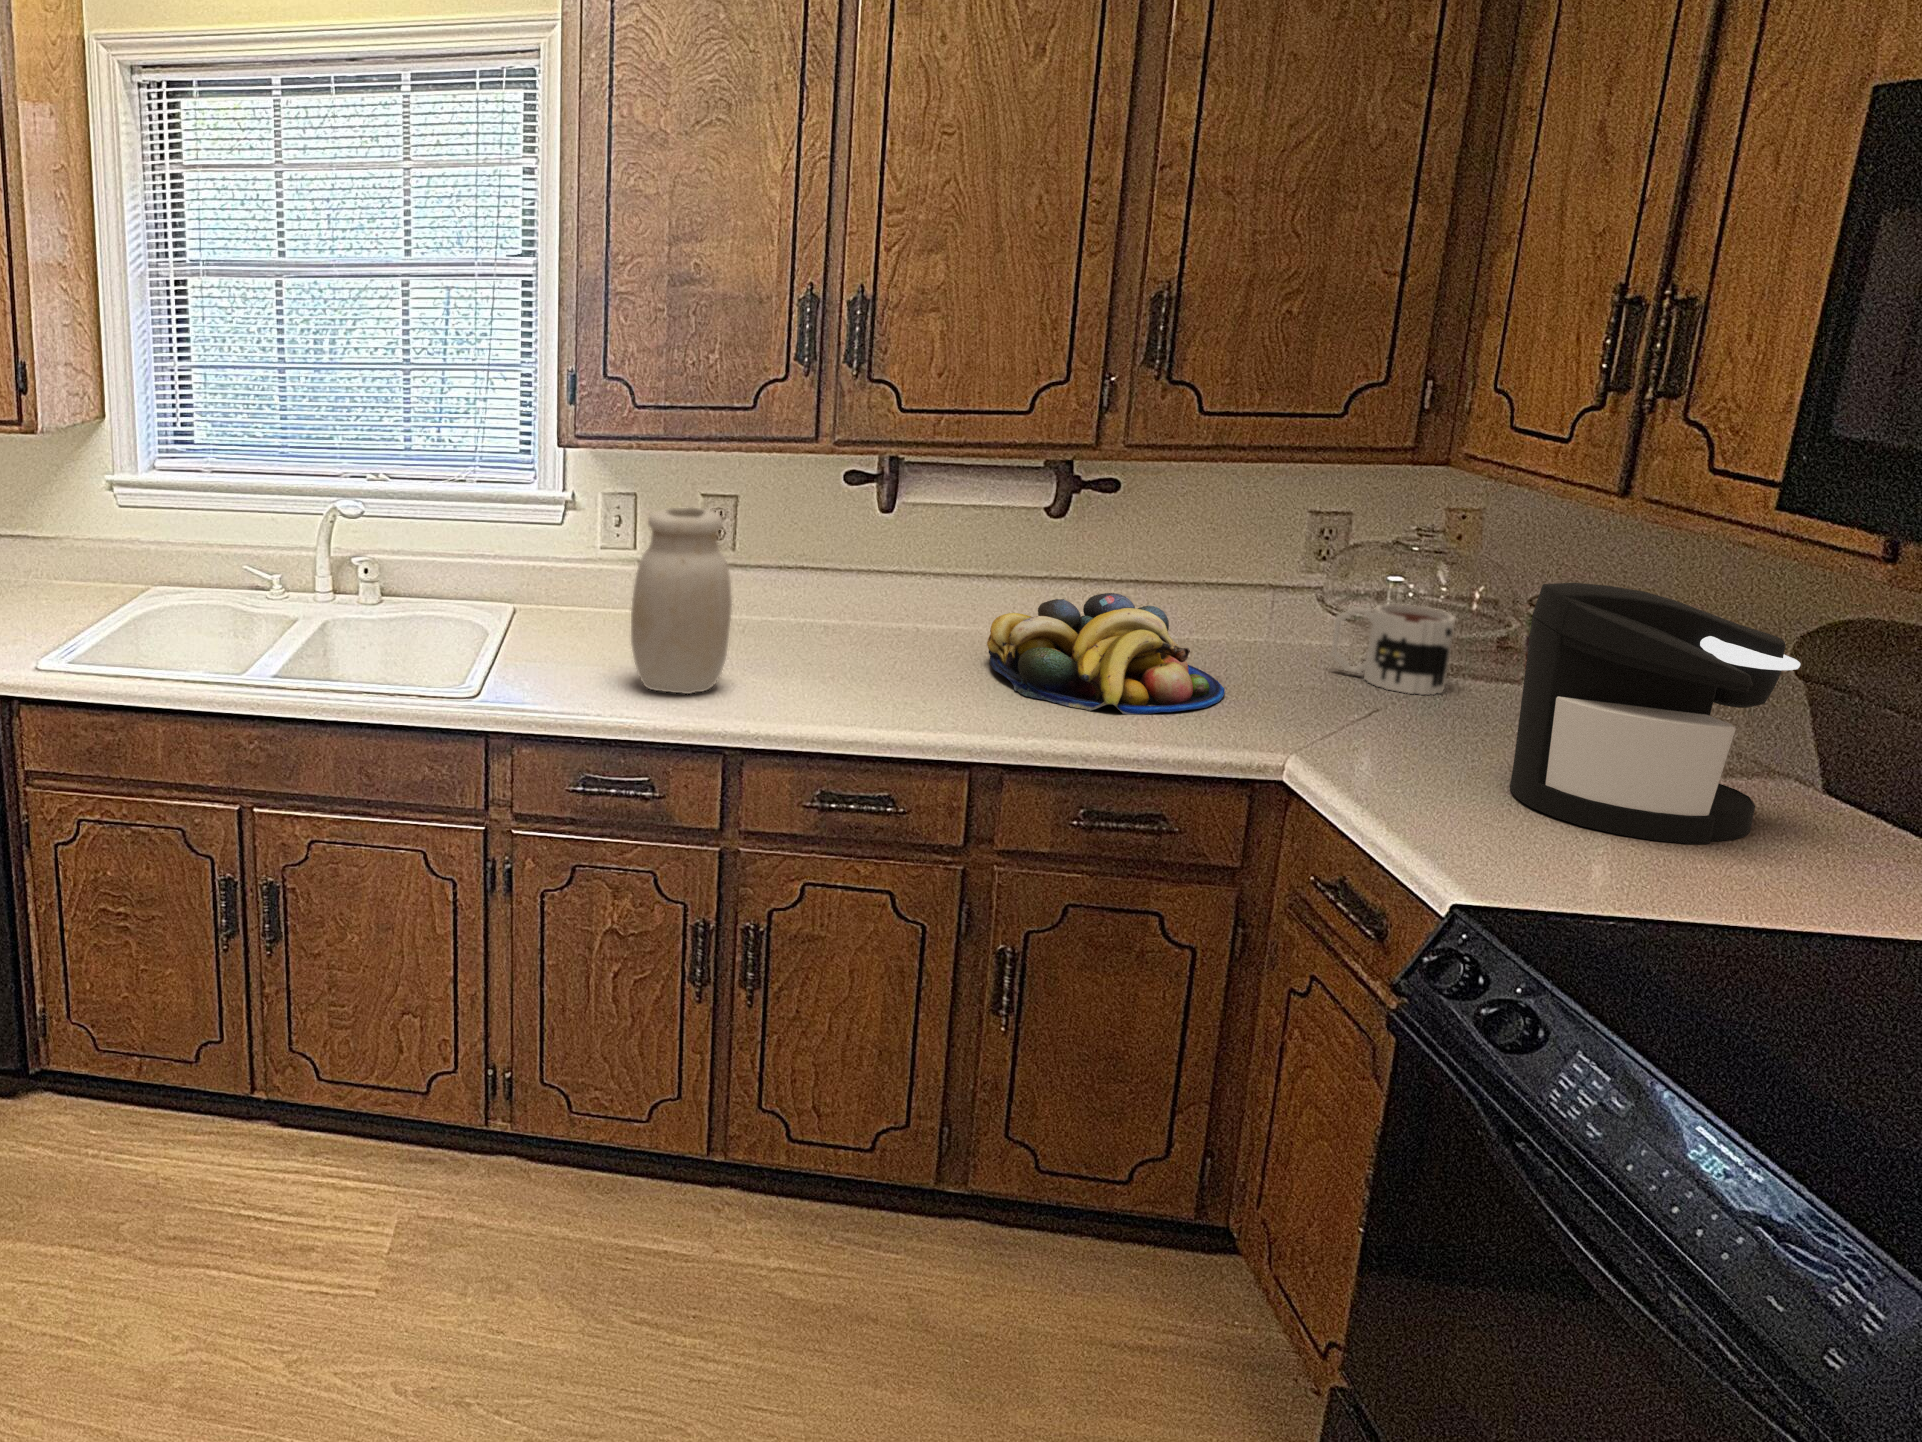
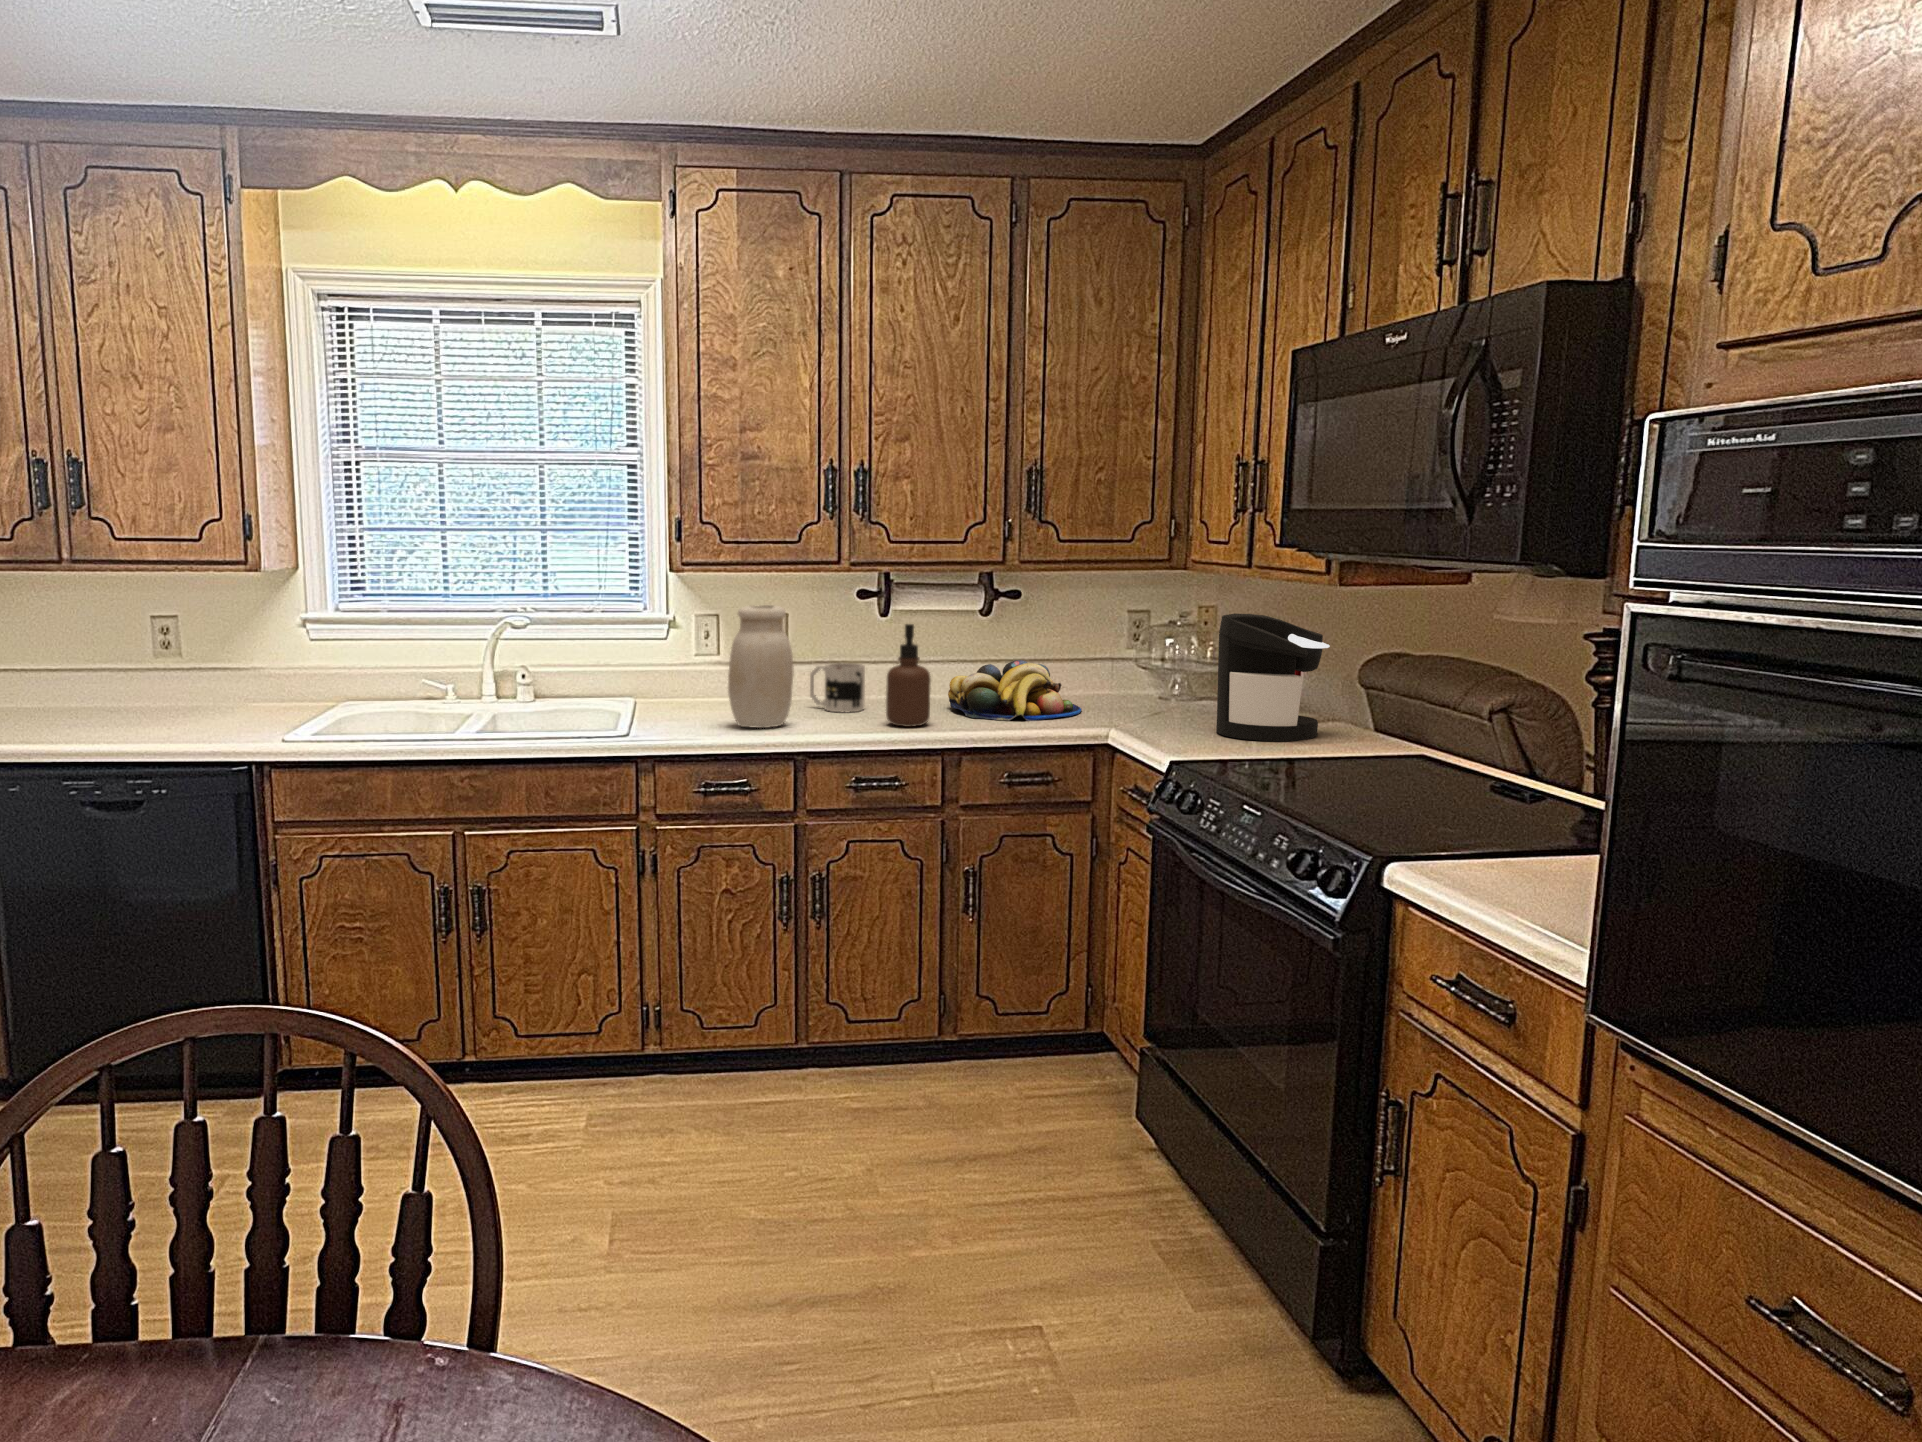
soap dispenser: none [878,549,955,713] -> present [886,624,931,727]
mug: present [1331,604,1455,695] -> present [810,663,865,713]

